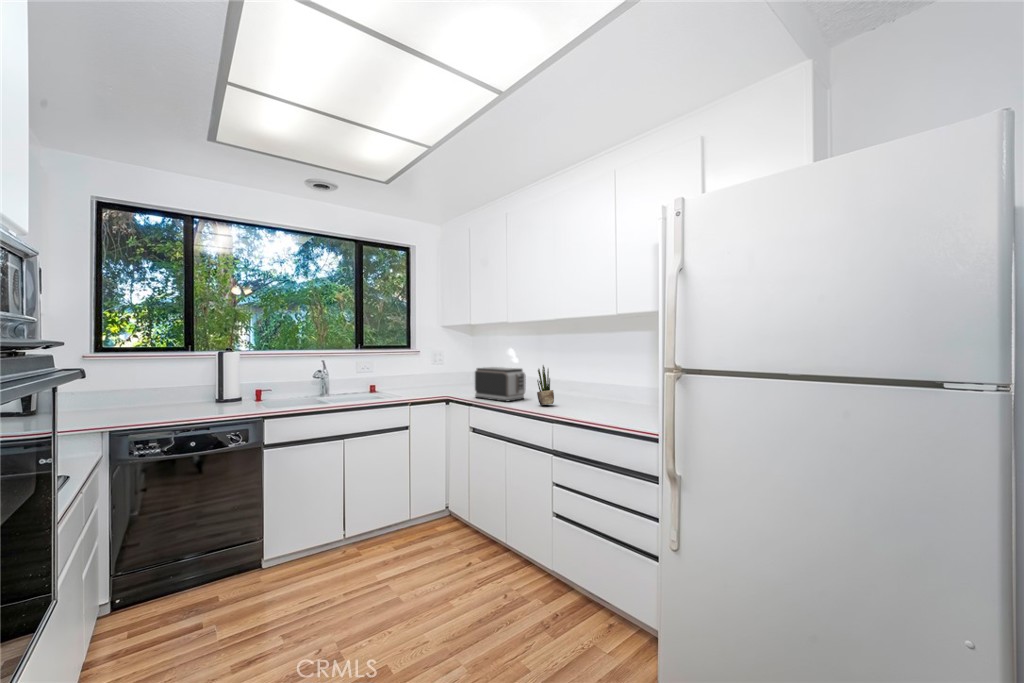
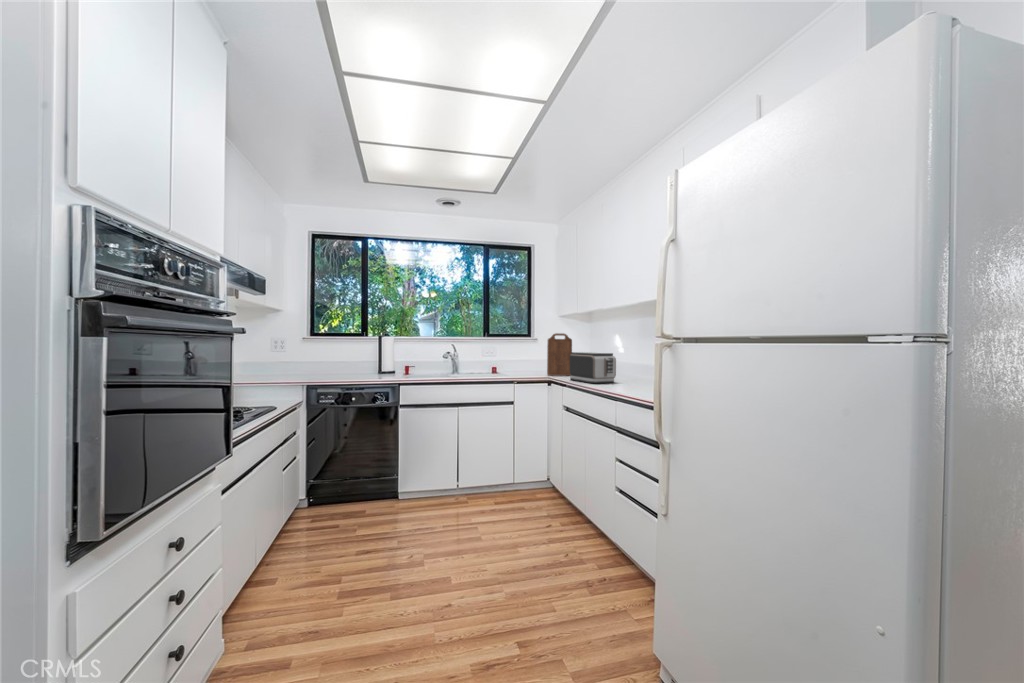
cutting board: none [442,346,468,393] -> present [547,333,572,376]
potted plant: present [537,366,554,405] -> none [618,348,635,387]

